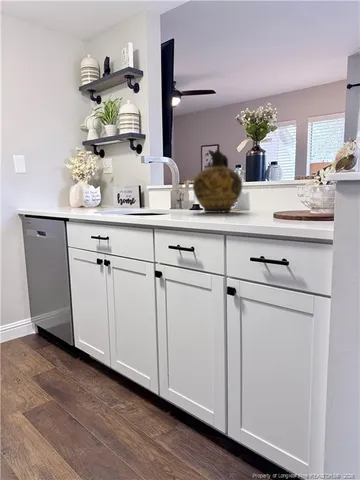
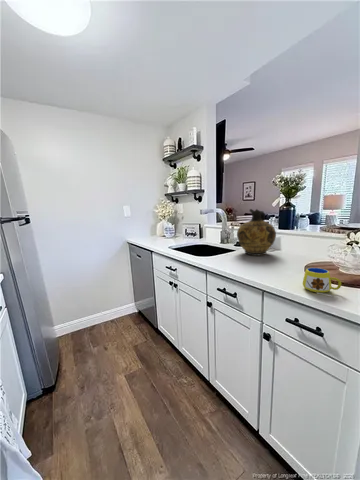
mug: none [269,199,307,224] -> present [303,268,341,296]

